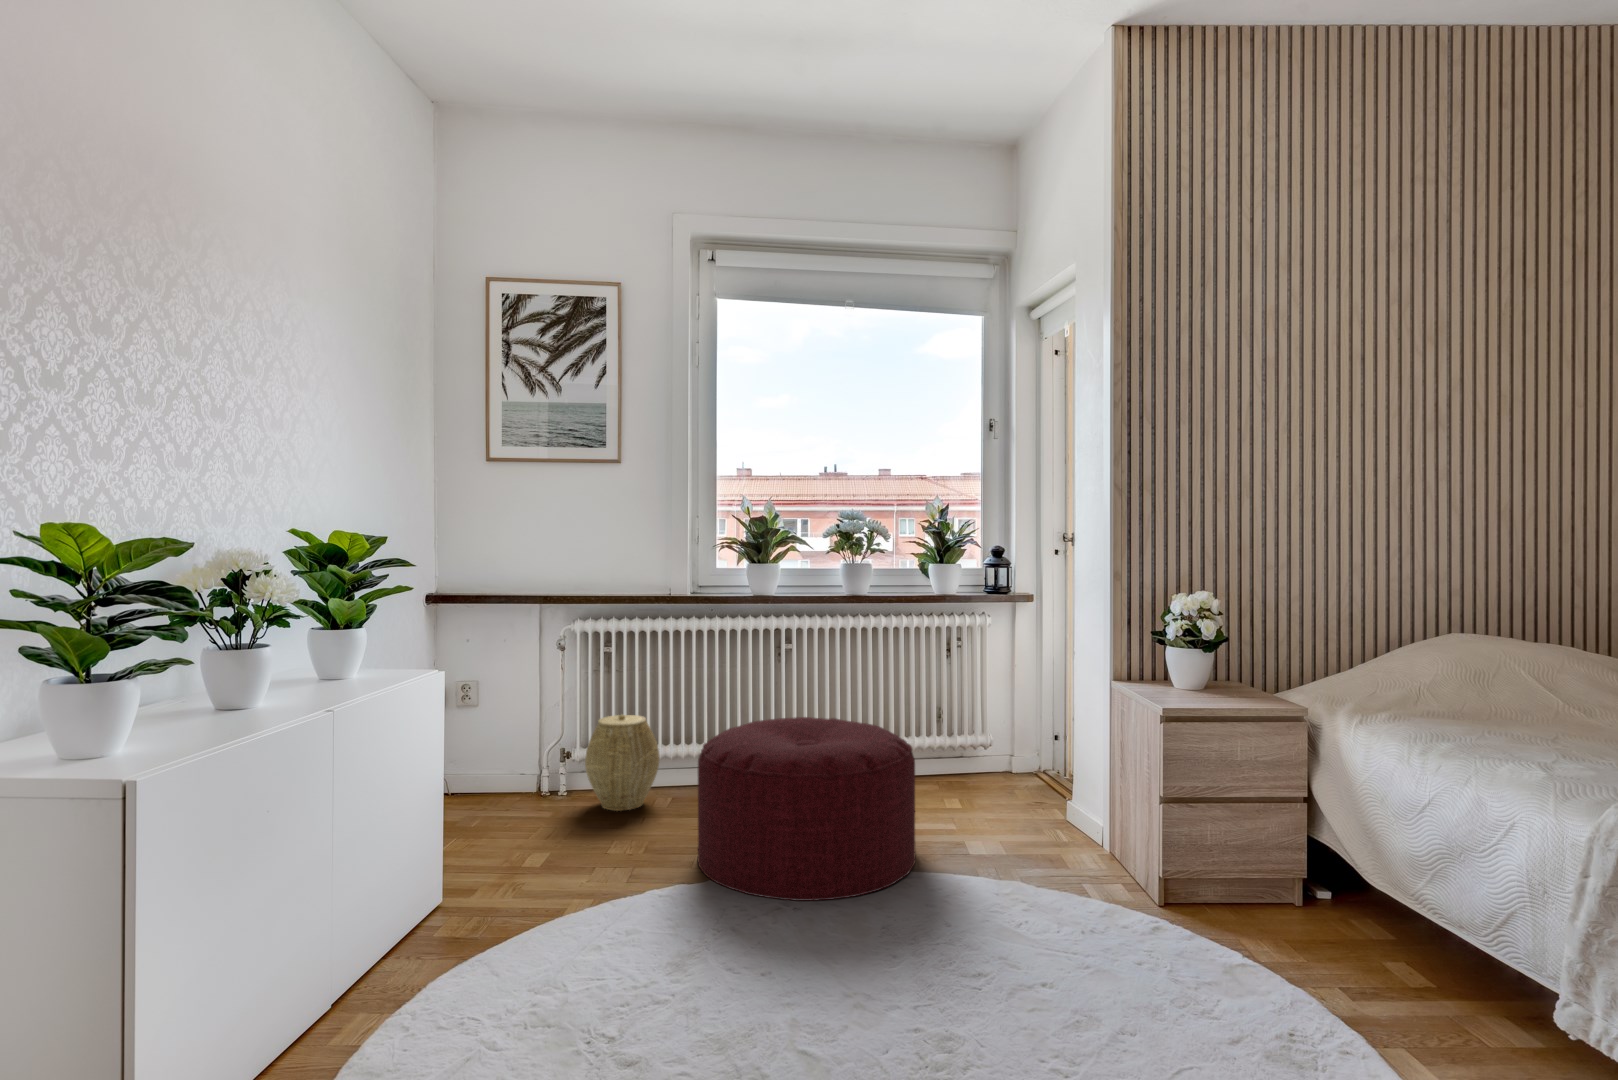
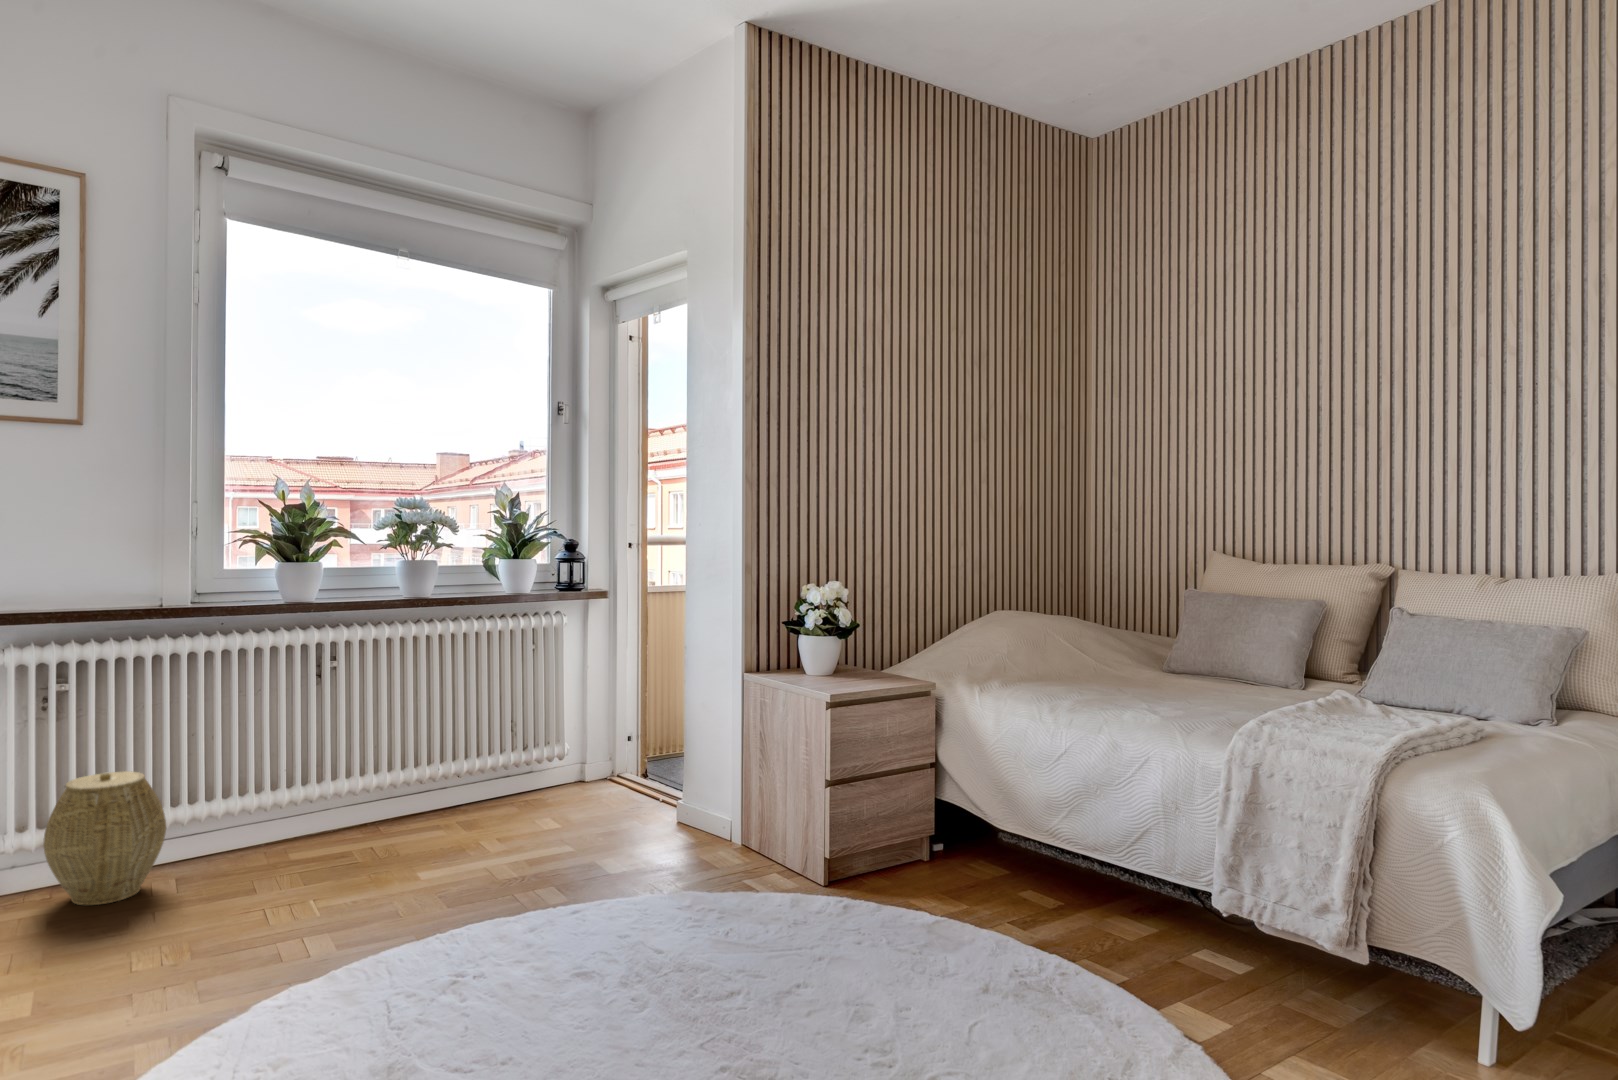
ottoman: present [698,717,916,901] -> none [278,743,549,958]

